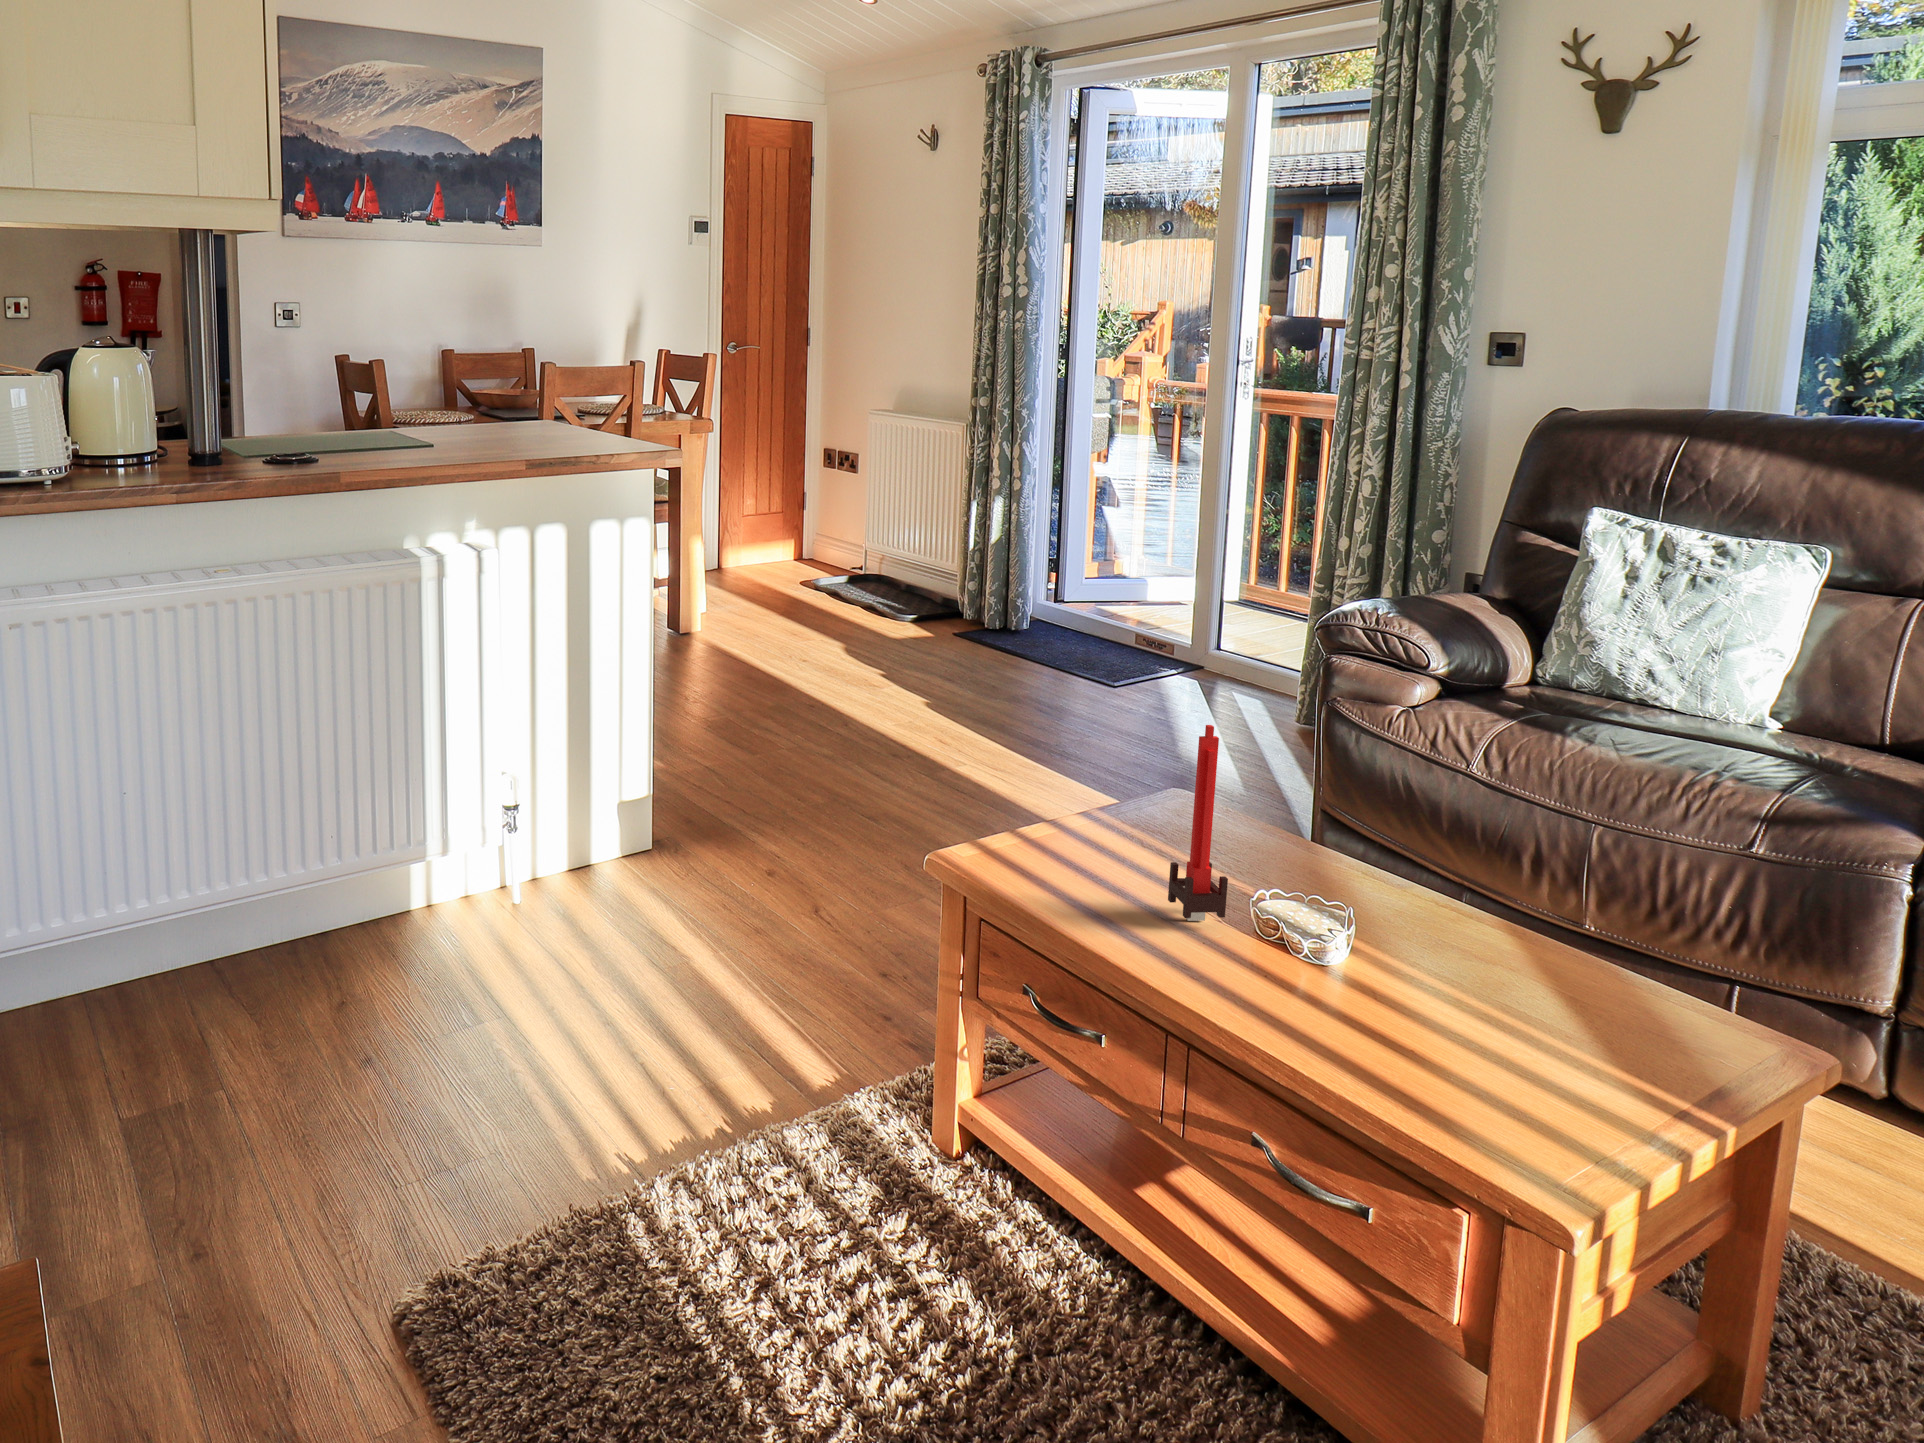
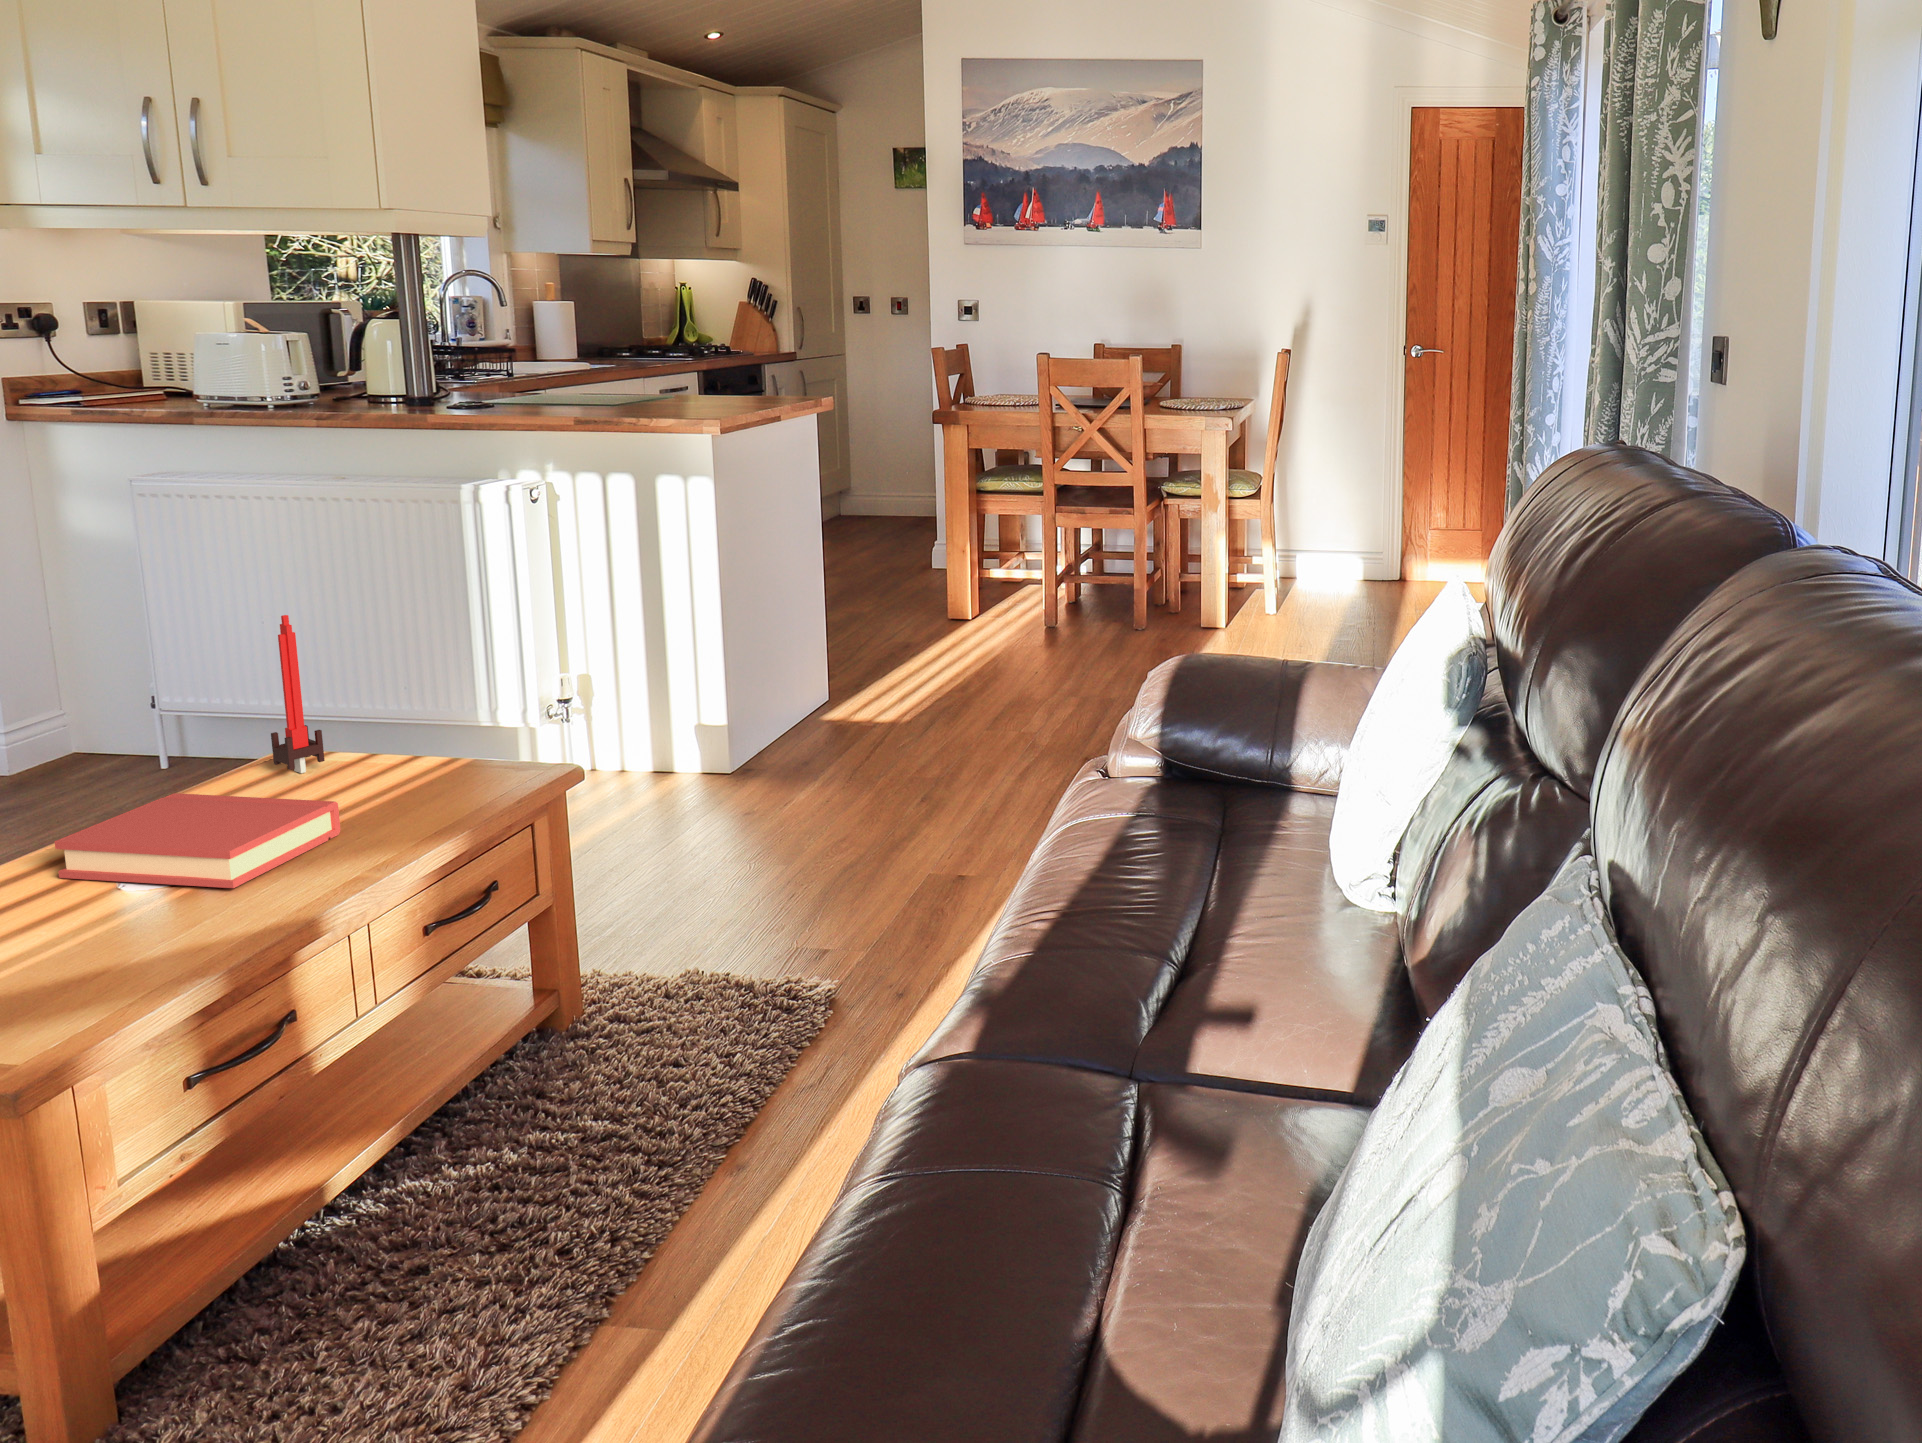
hardback book: none [1333,919,1644,1094] -> present [55,793,341,888]

